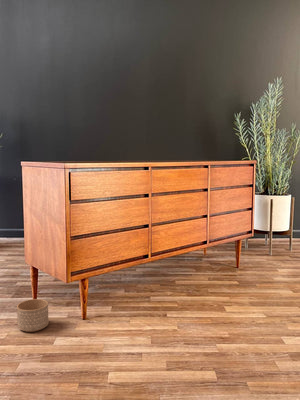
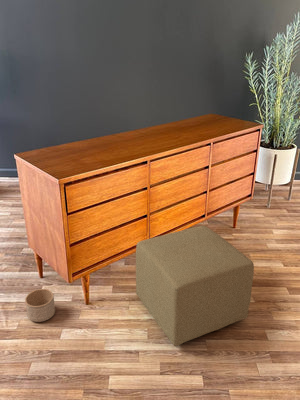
ottoman: none [137,238,262,346] -> present [136,226,254,346]

